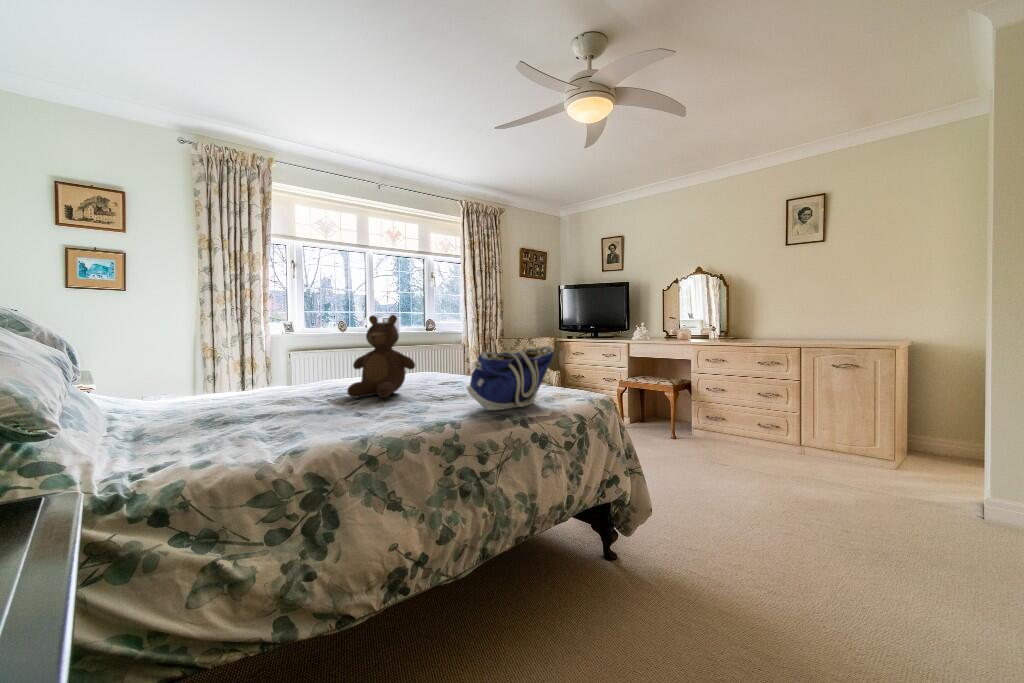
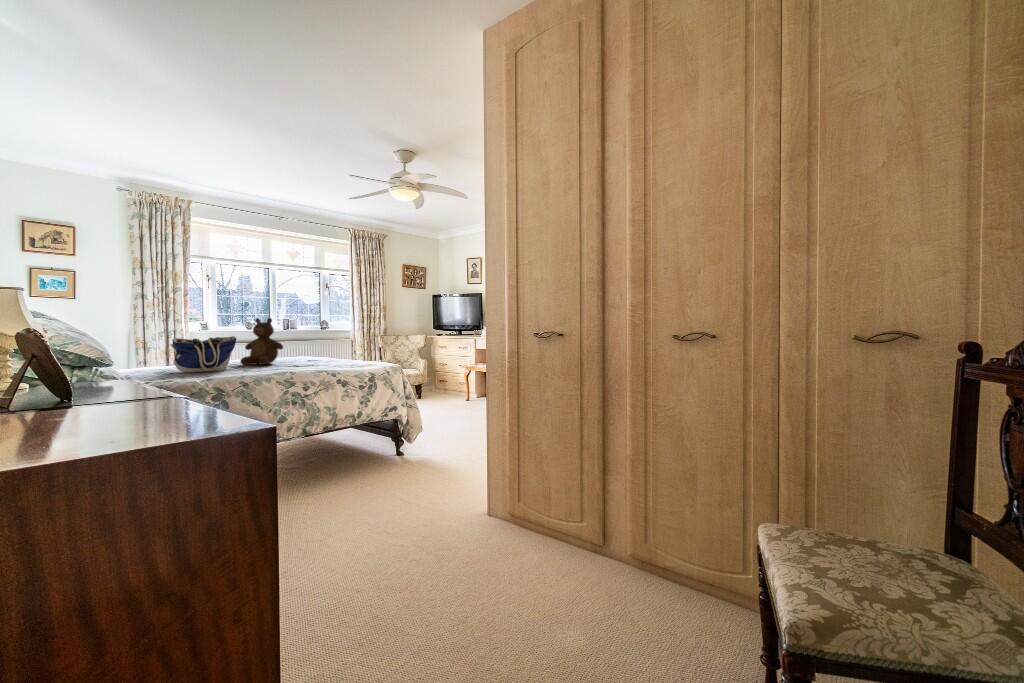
tote bag: present [467,346,553,410] -> present [170,336,236,372]

